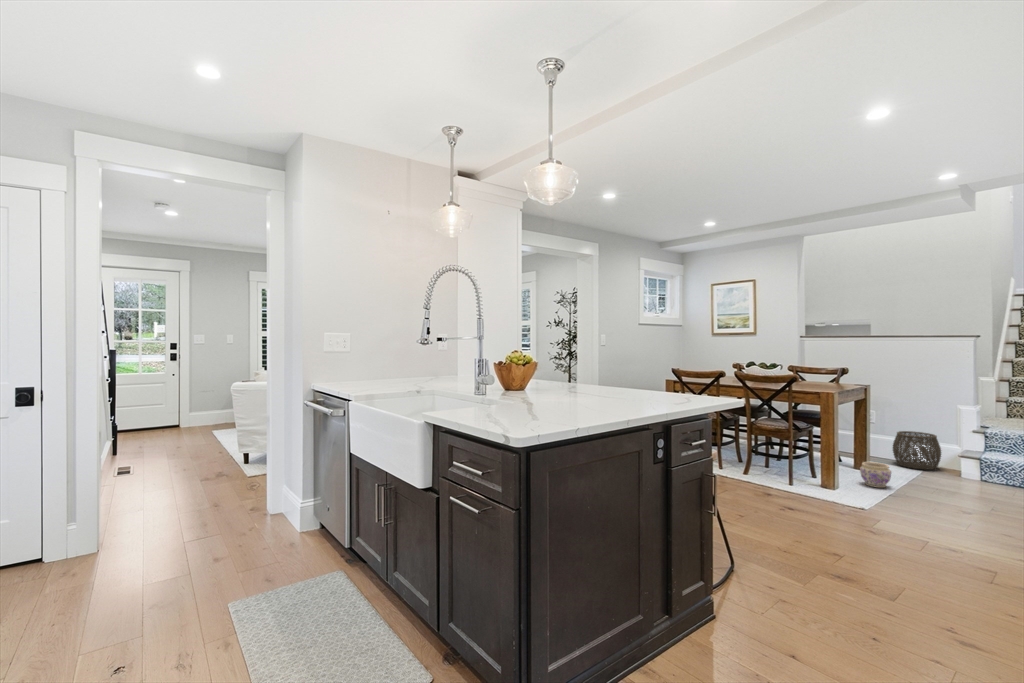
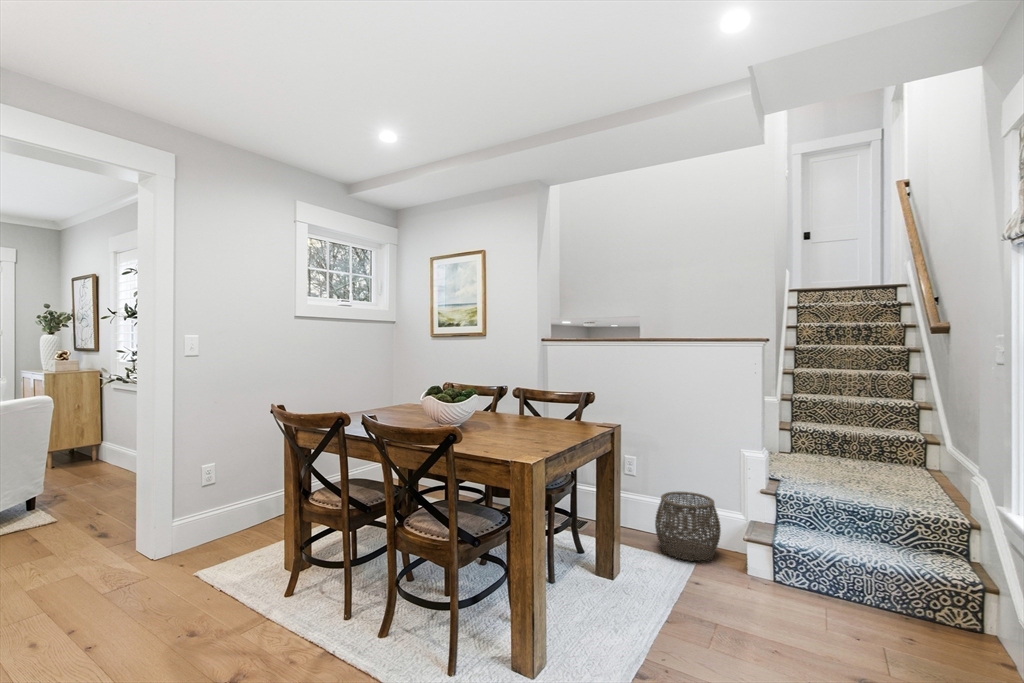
planter: present [860,462,891,488] -> none [592,583,643,645]

